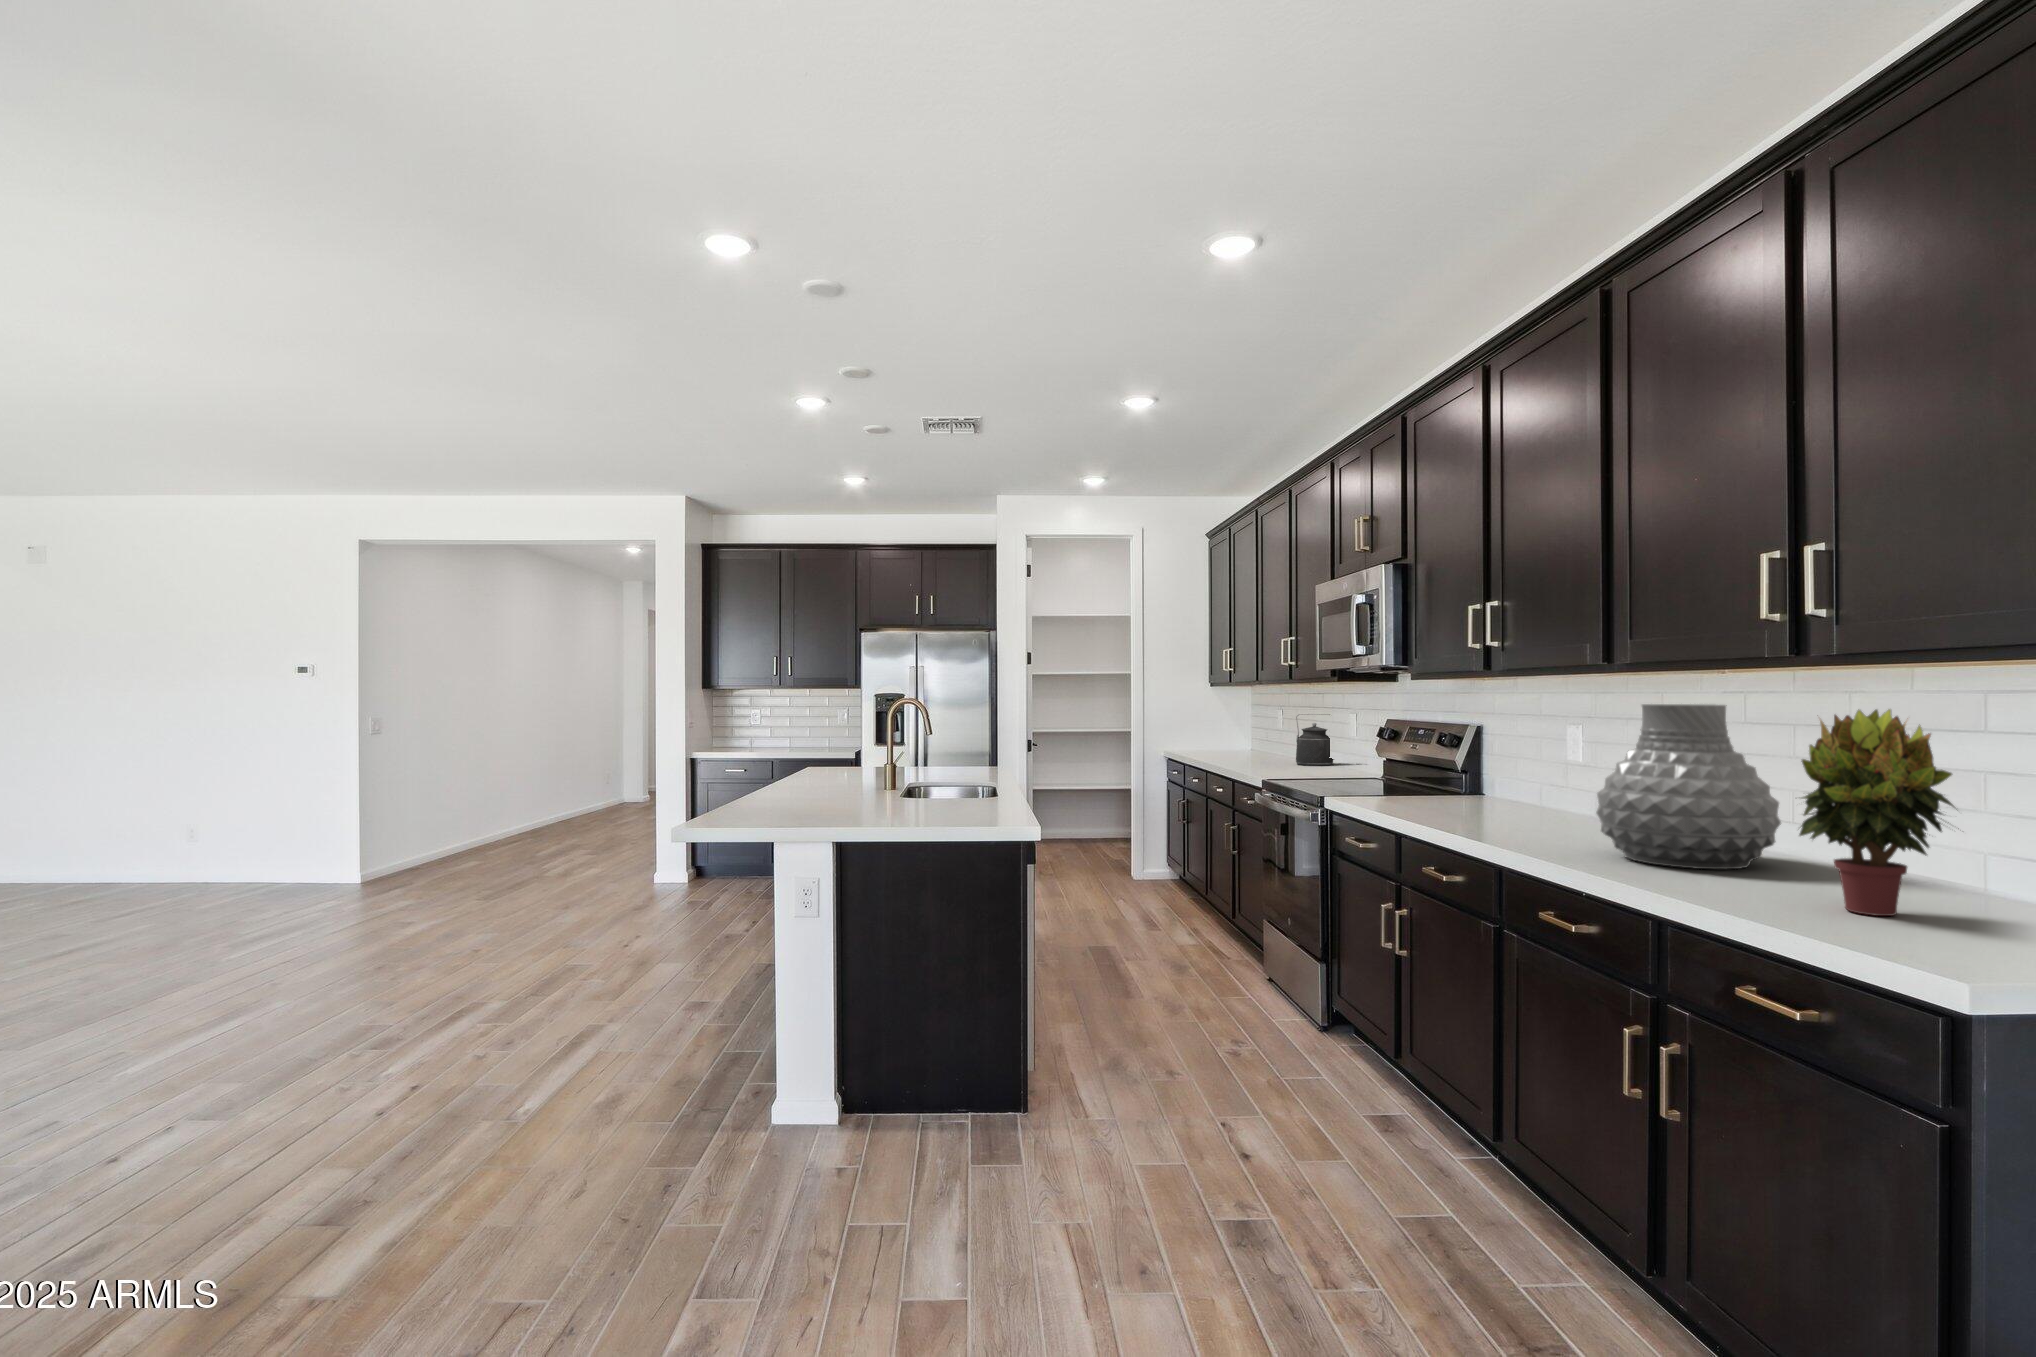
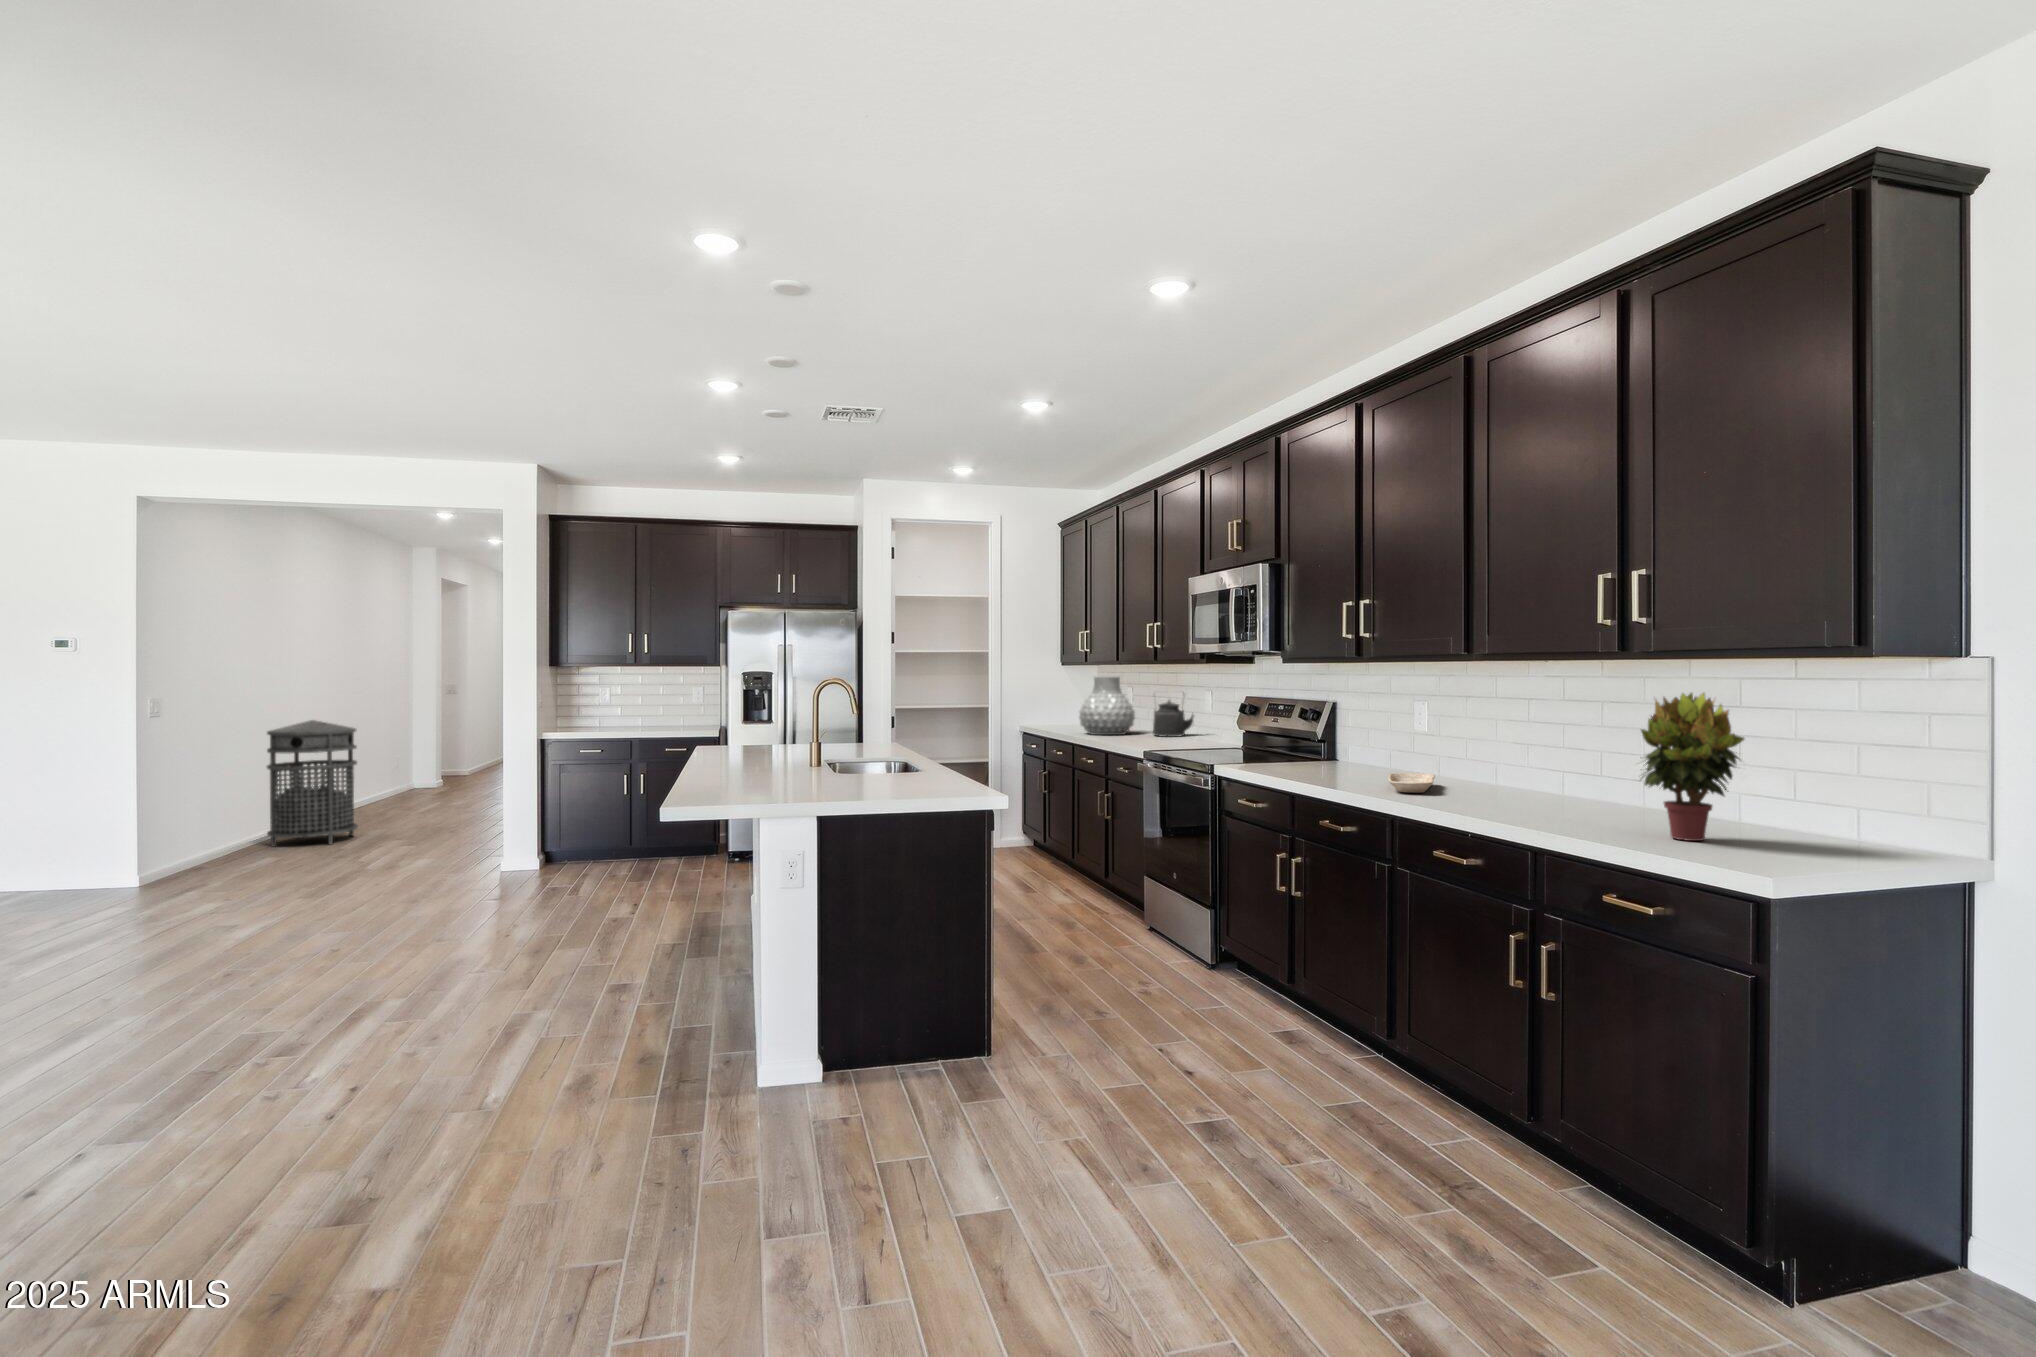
vase: present [1596,704,1781,869] -> present [1079,677,1135,735]
trash can: none [471,736,546,852] -> present [267,720,358,847]
tray: none [1504,812,1575,837] -> present [1388,773,1435,793]

